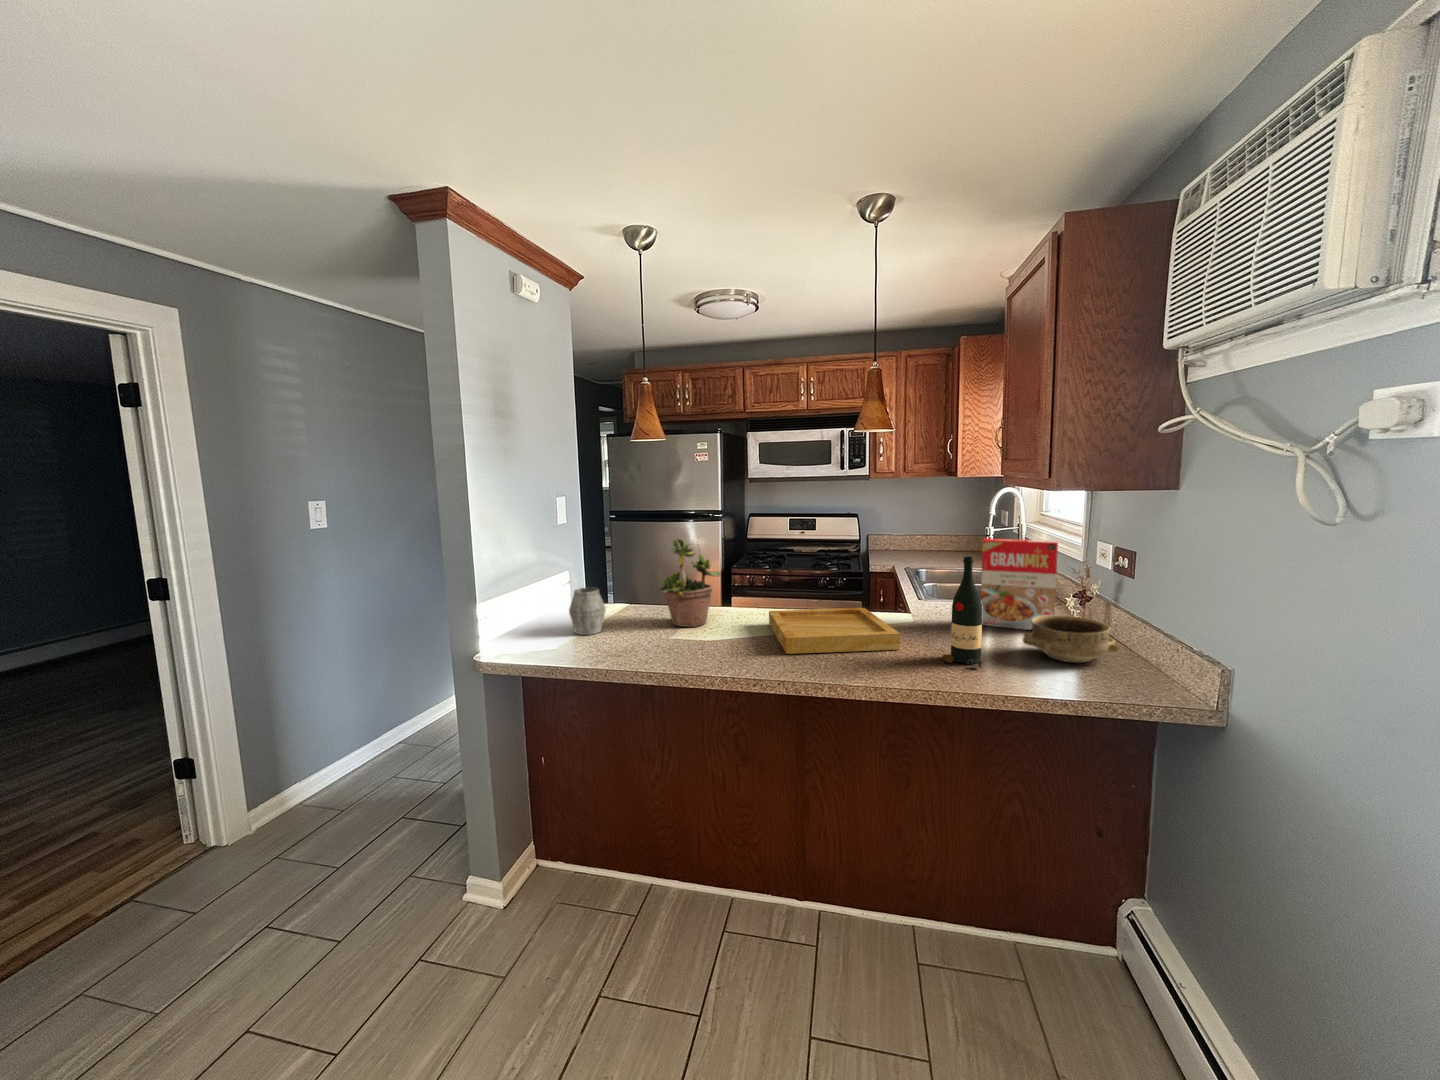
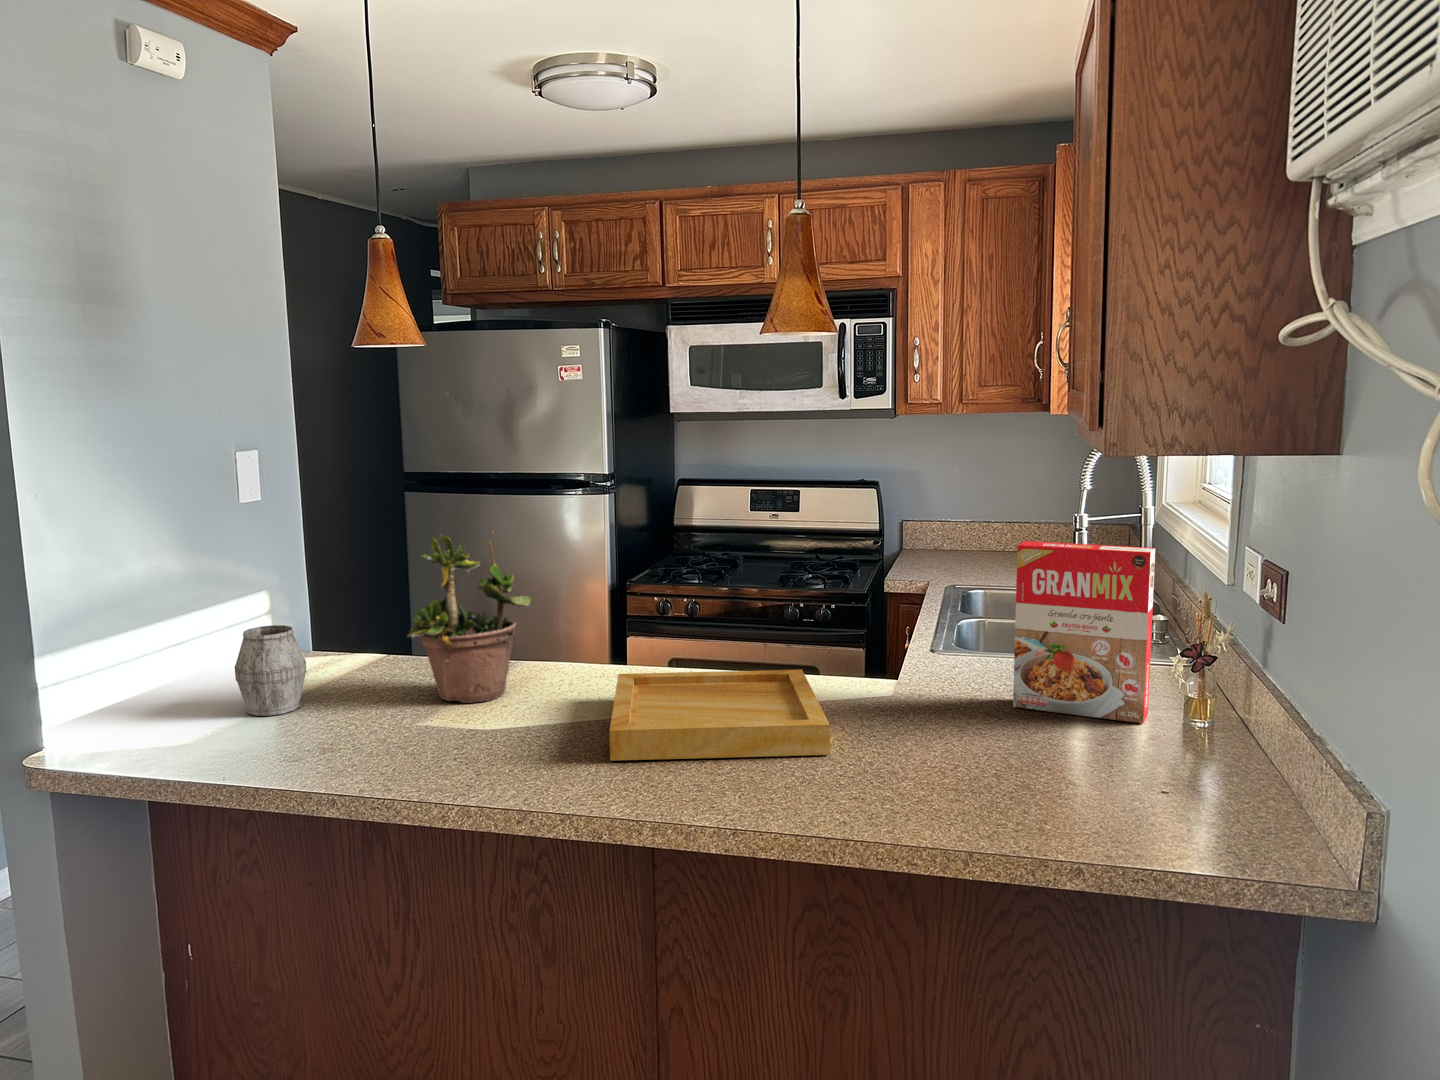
wine bottle: present [942,557,982,668] -> none [893,581,970,795]
ceramic bowl: present [1023,615,1118,663] -> none [1054,693,1227,787]

